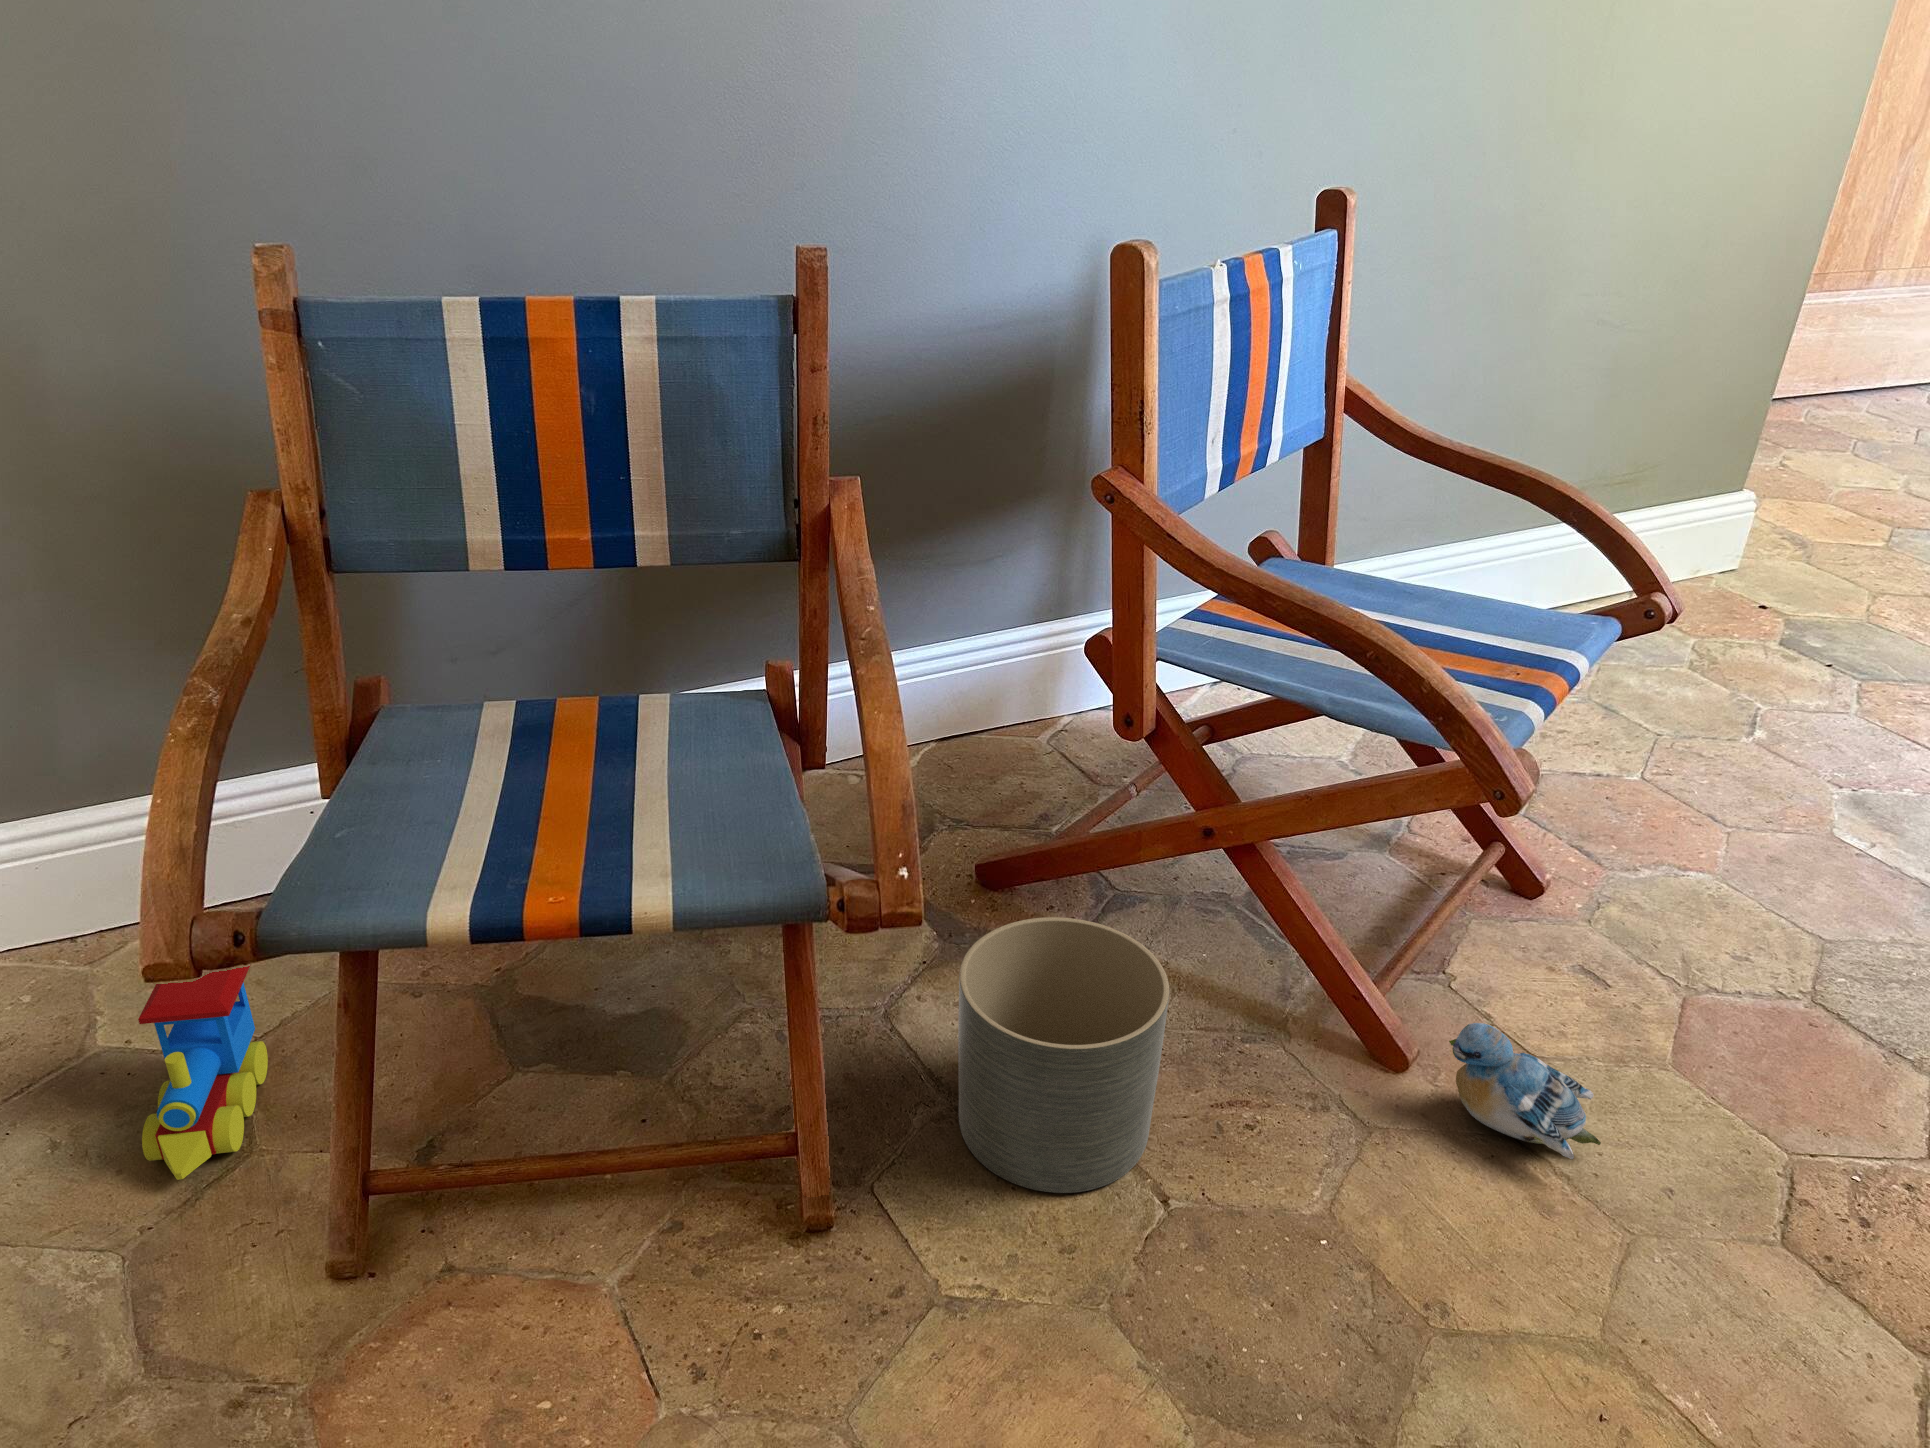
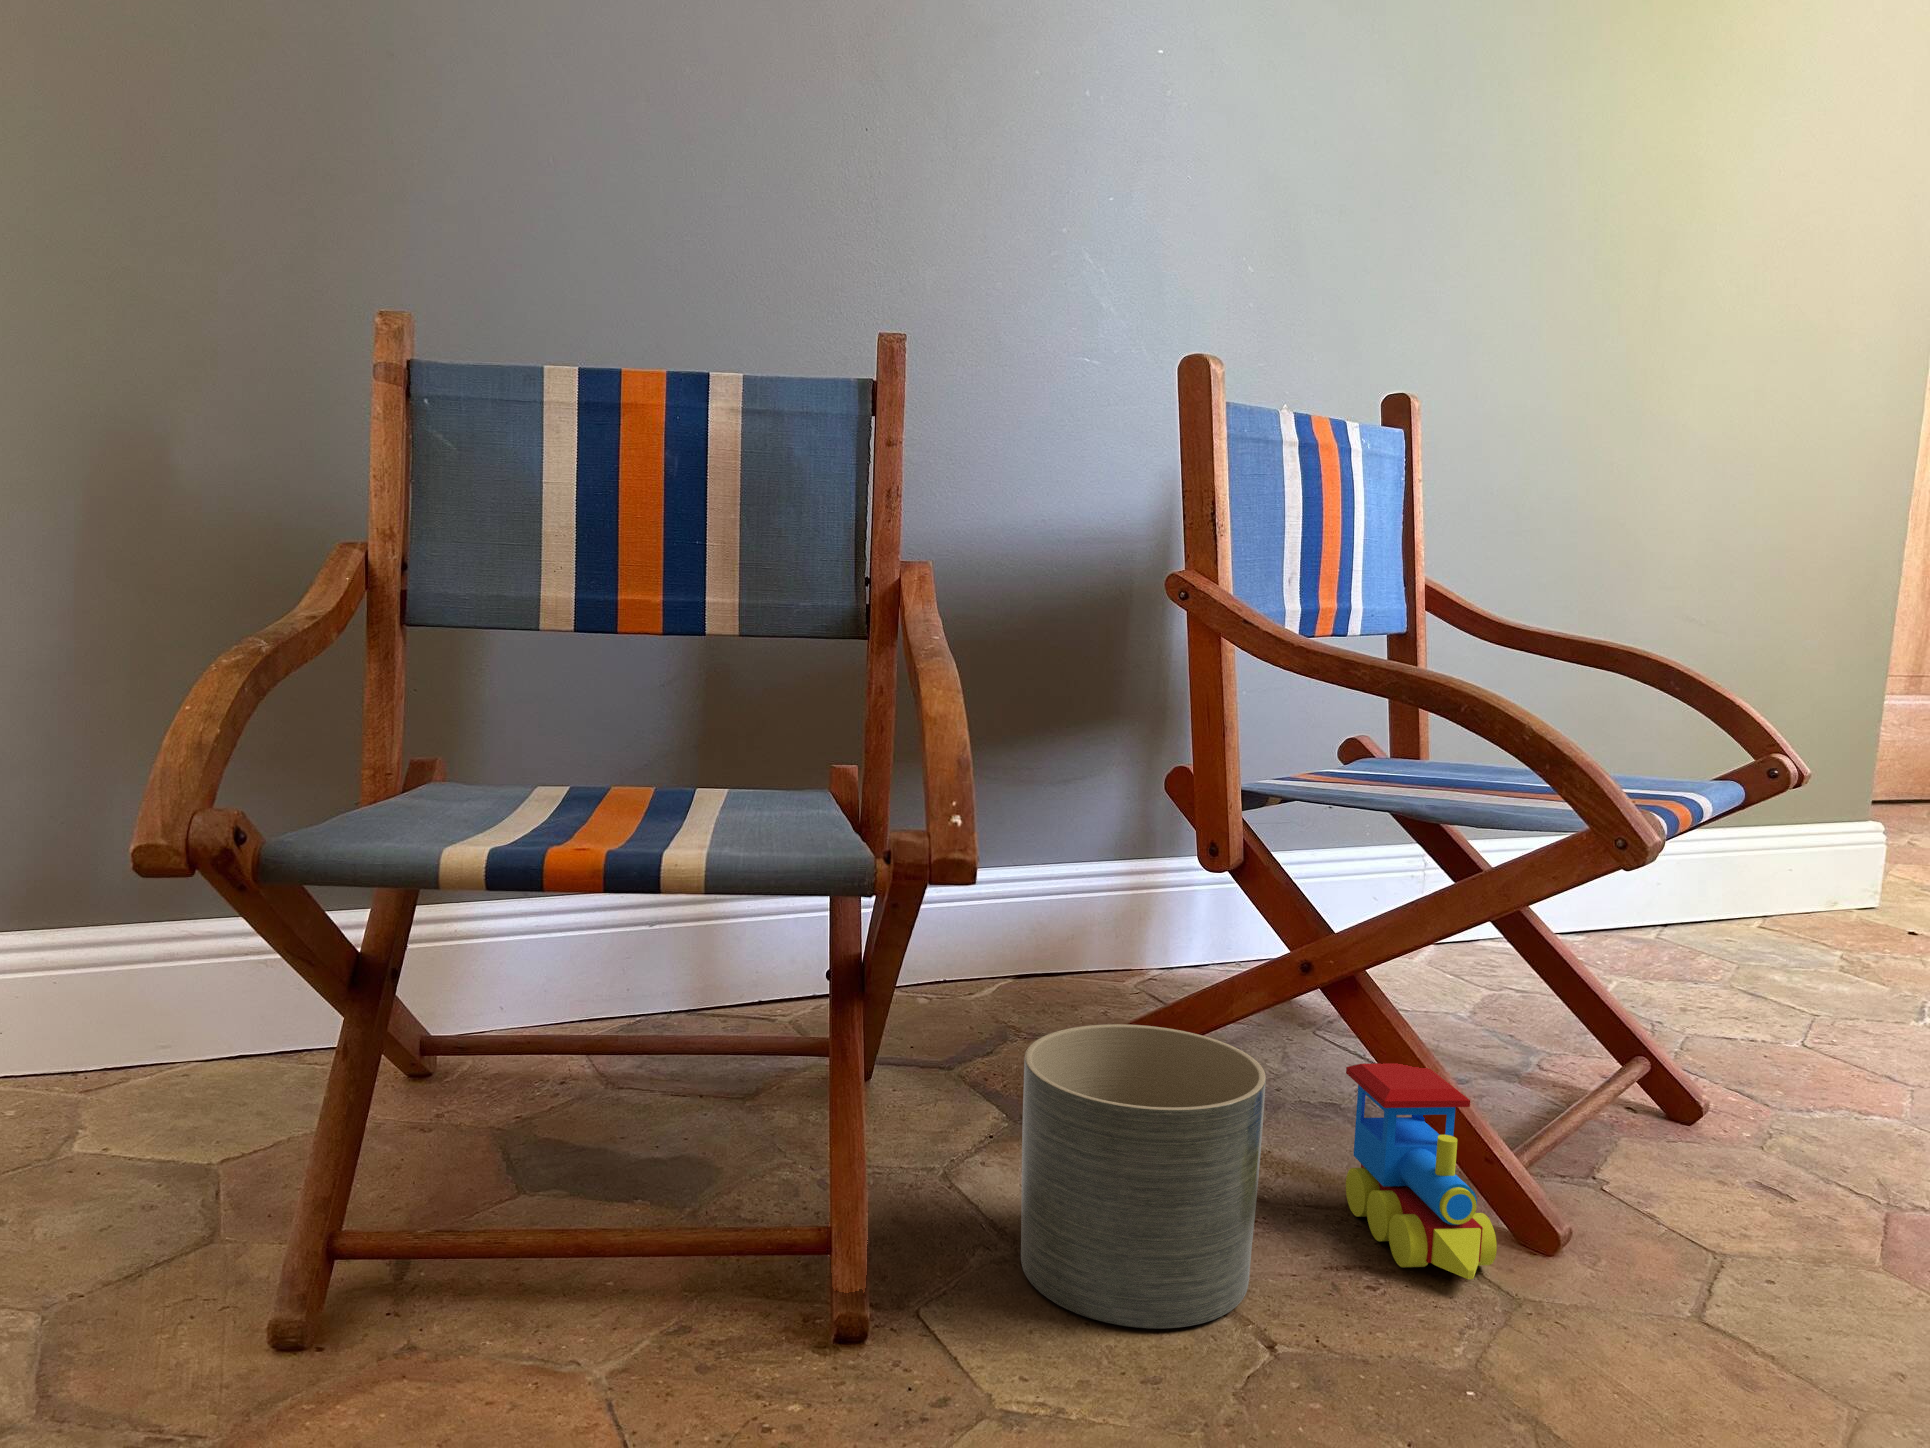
toy train: present [138,966,268,1180] -> present [1346,1063,1497,1279]
plush toy: present [1449,1023,1601,1159] -> none [1604,1163,1809,1321]

